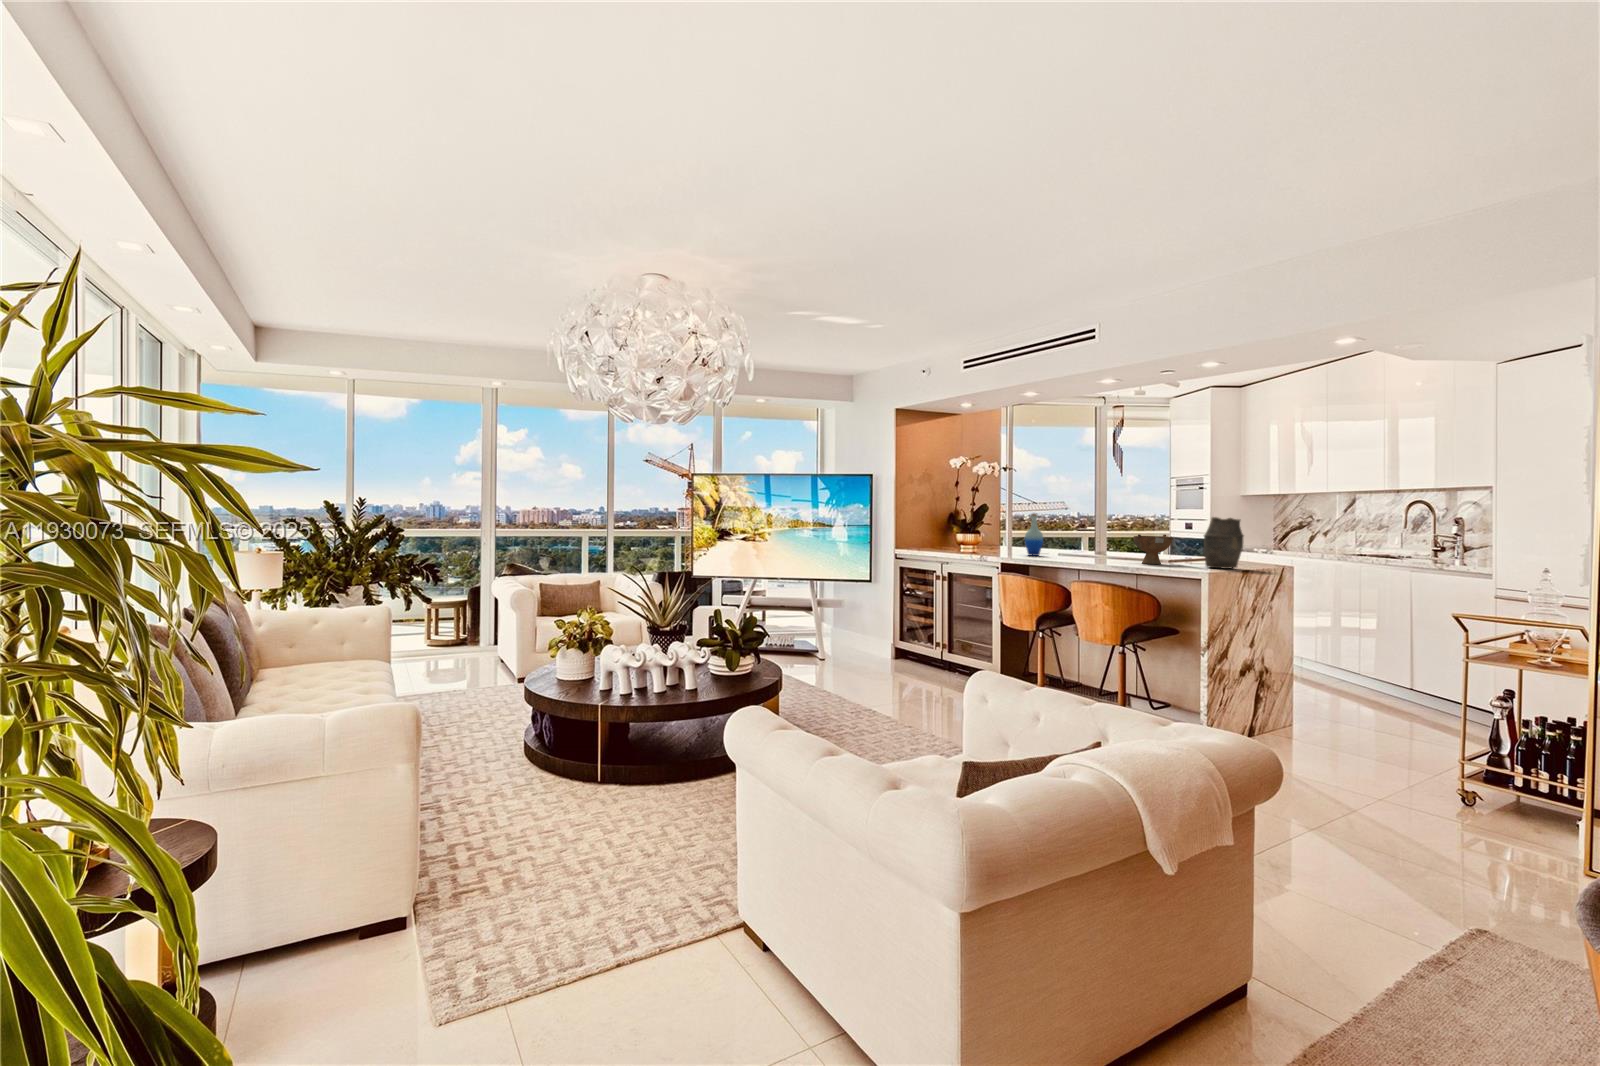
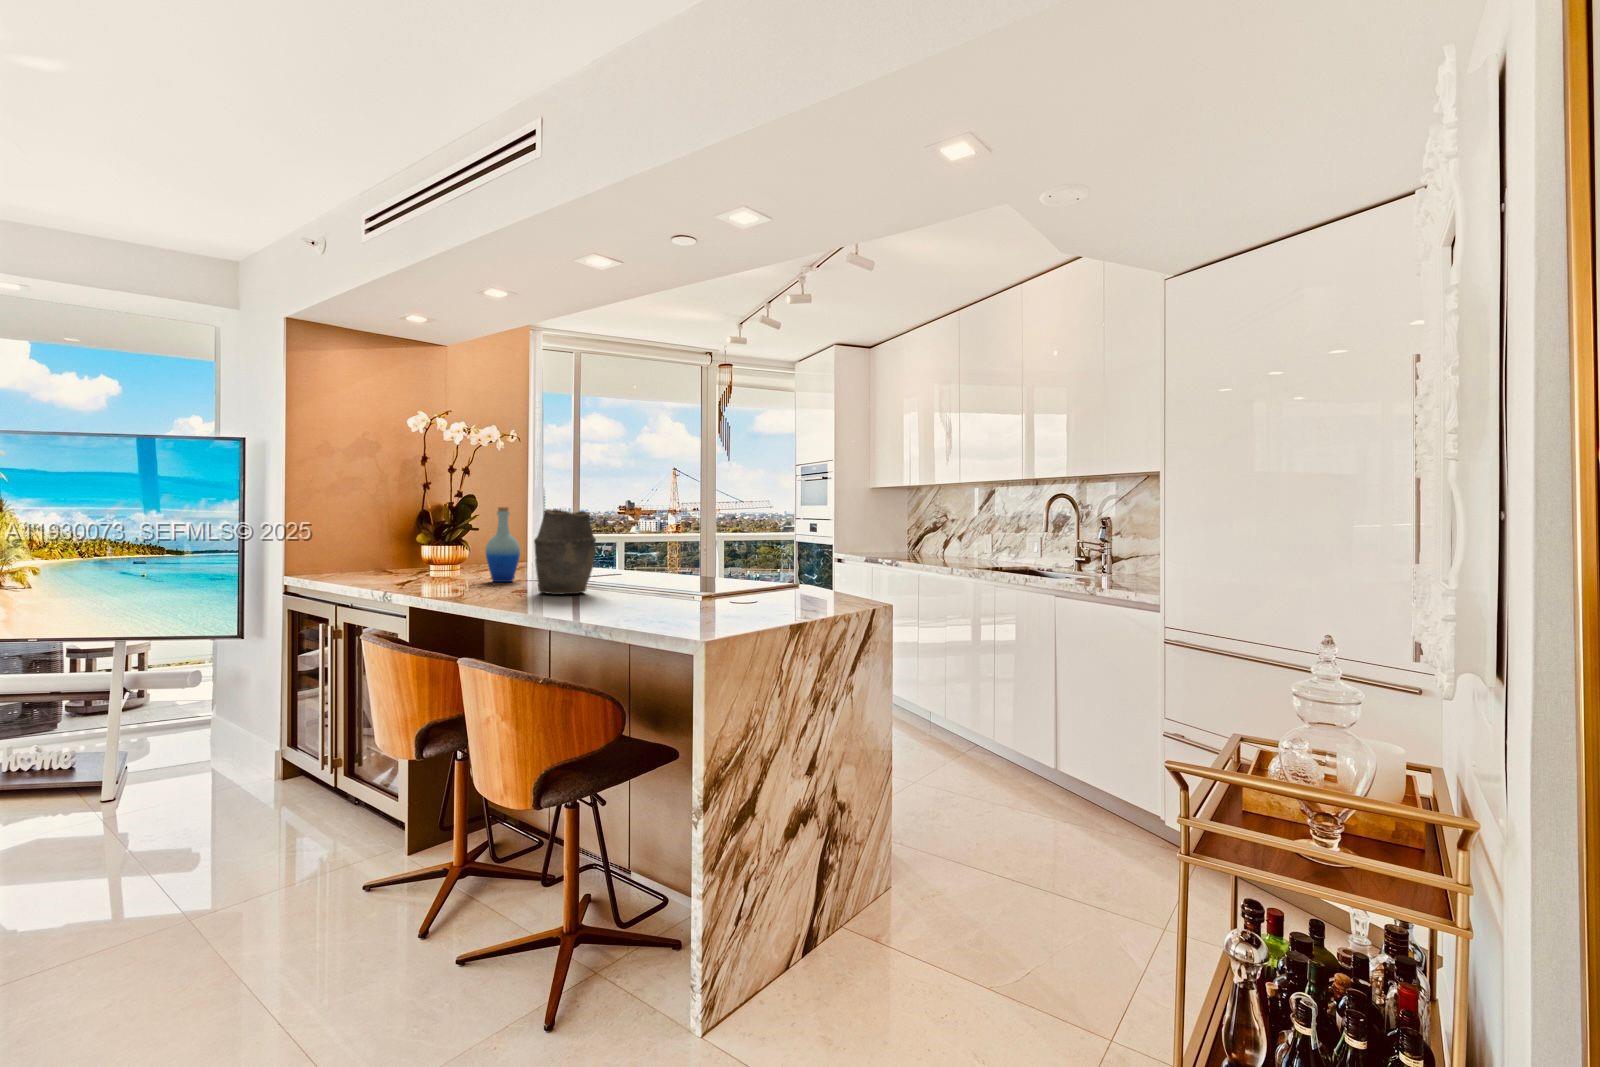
vase: present [1203,517,1244,569] -> present [534,509,596,594]
bowl: present [1134,534,1173,564] -> none [625,547,694,605]

